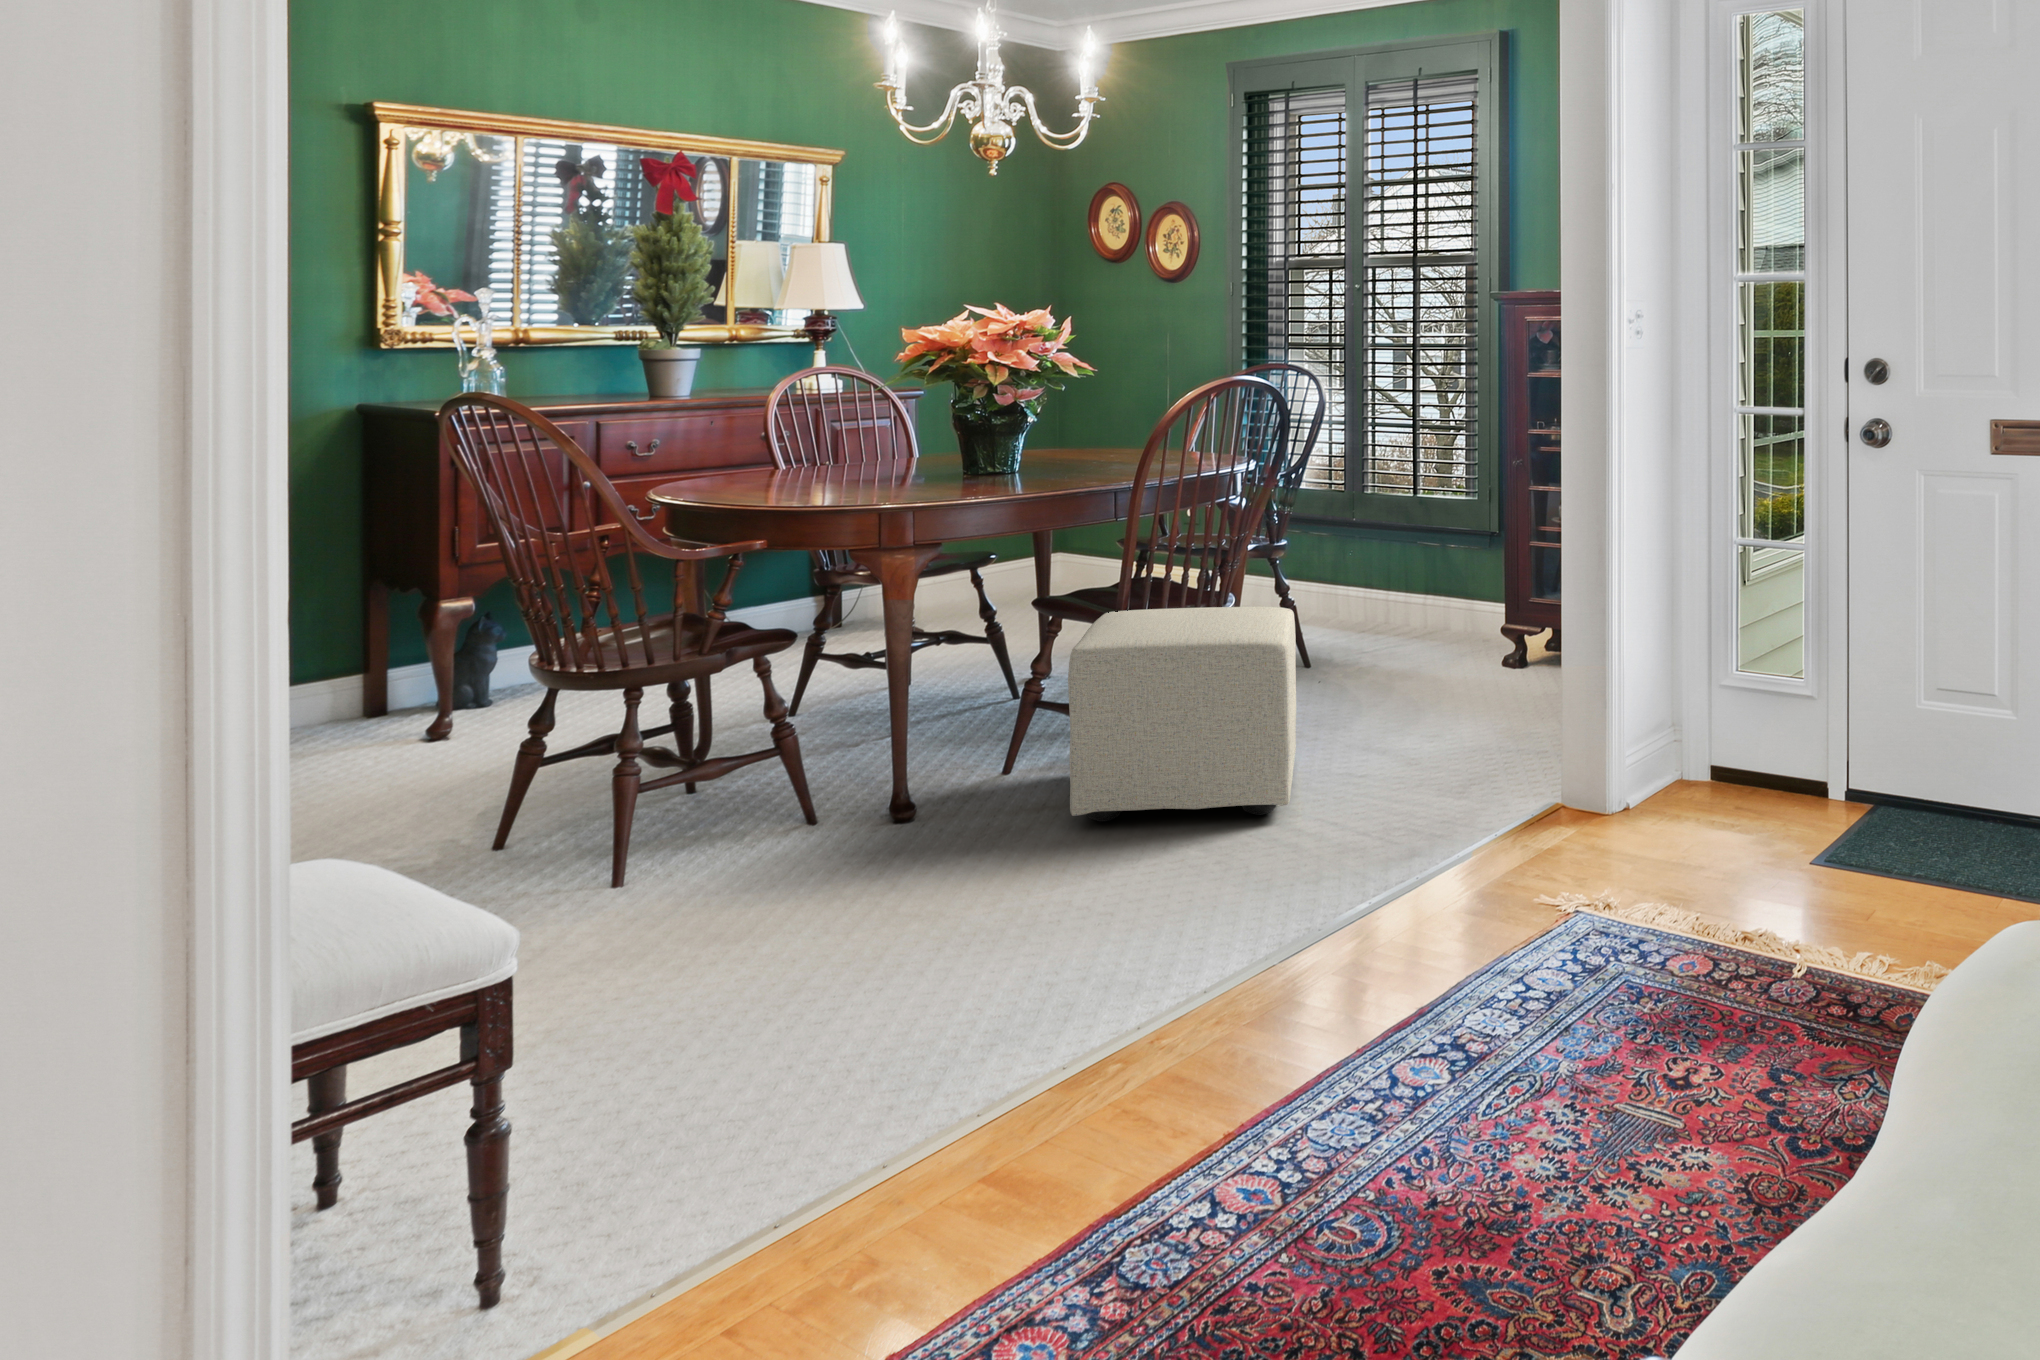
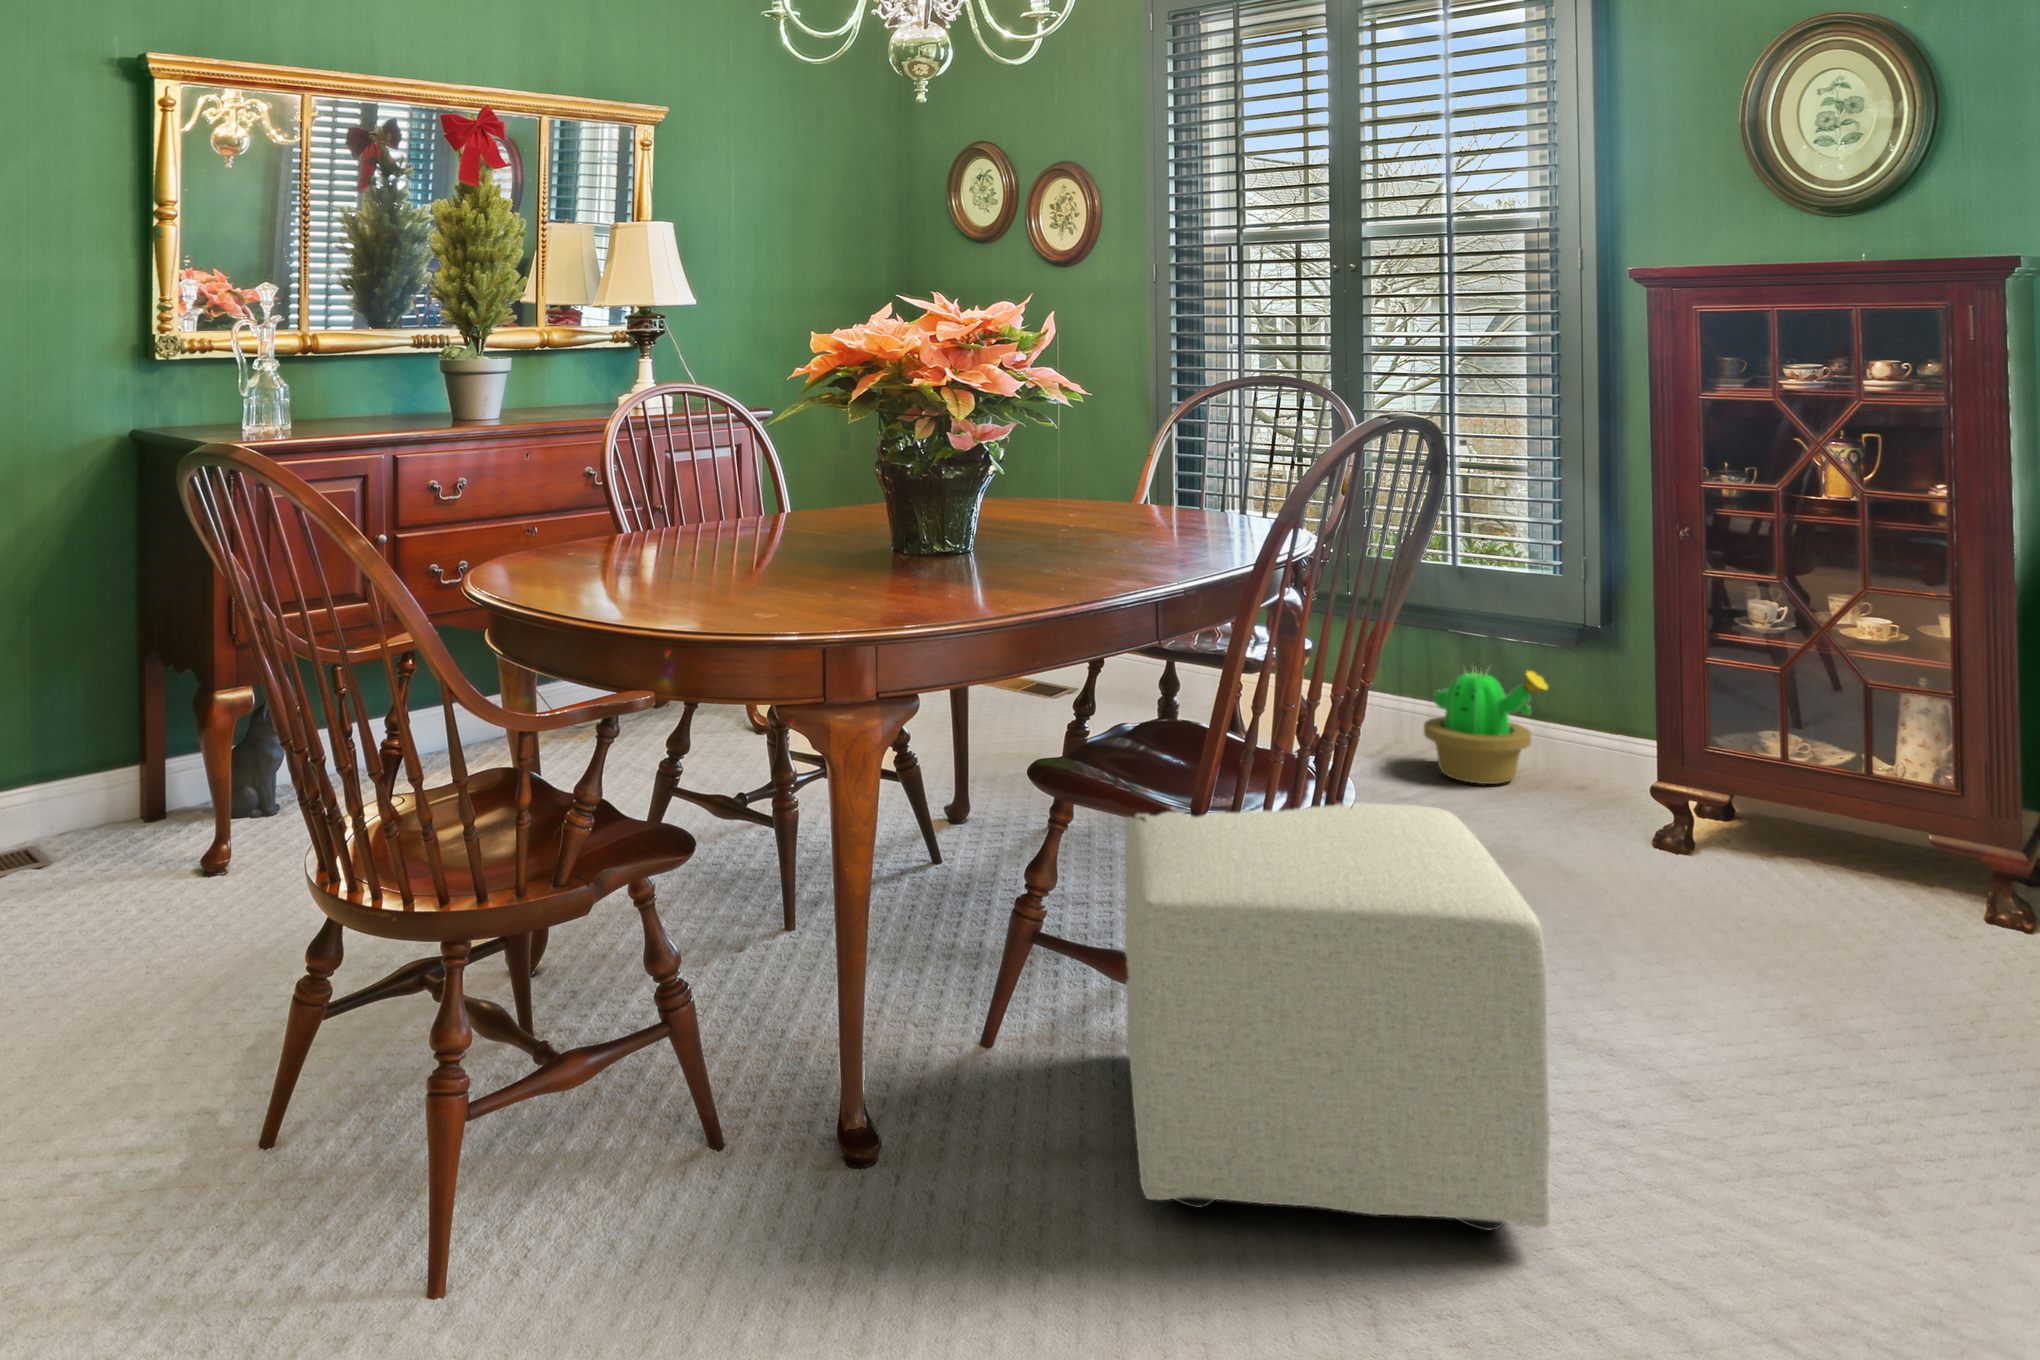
decorative plant: none [1394,556,1468,637] -> present [1424,671,1548,784]

